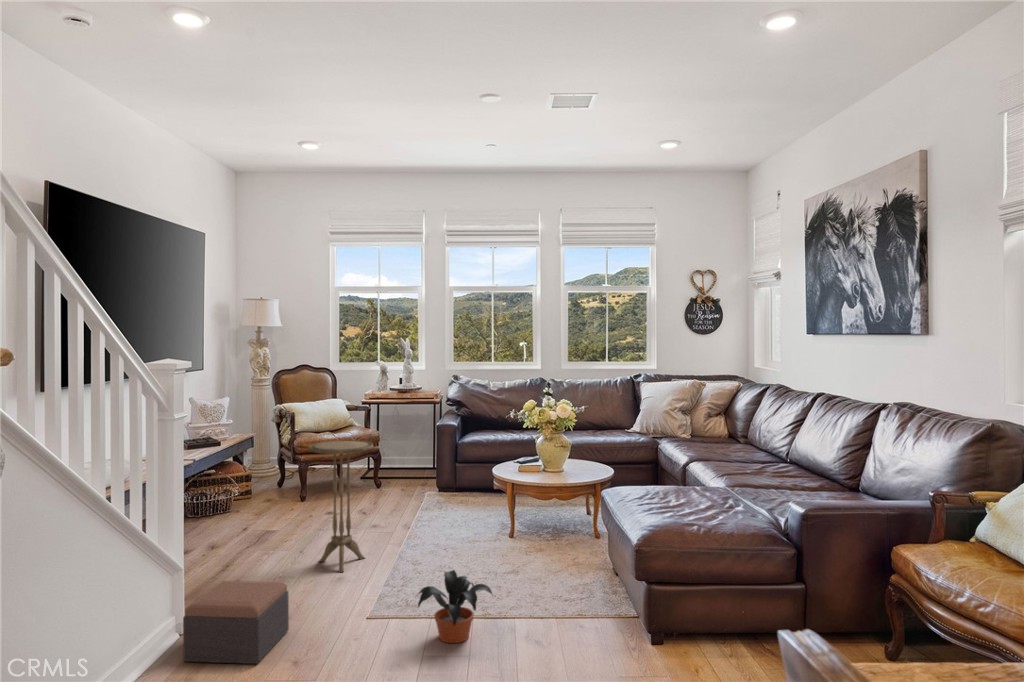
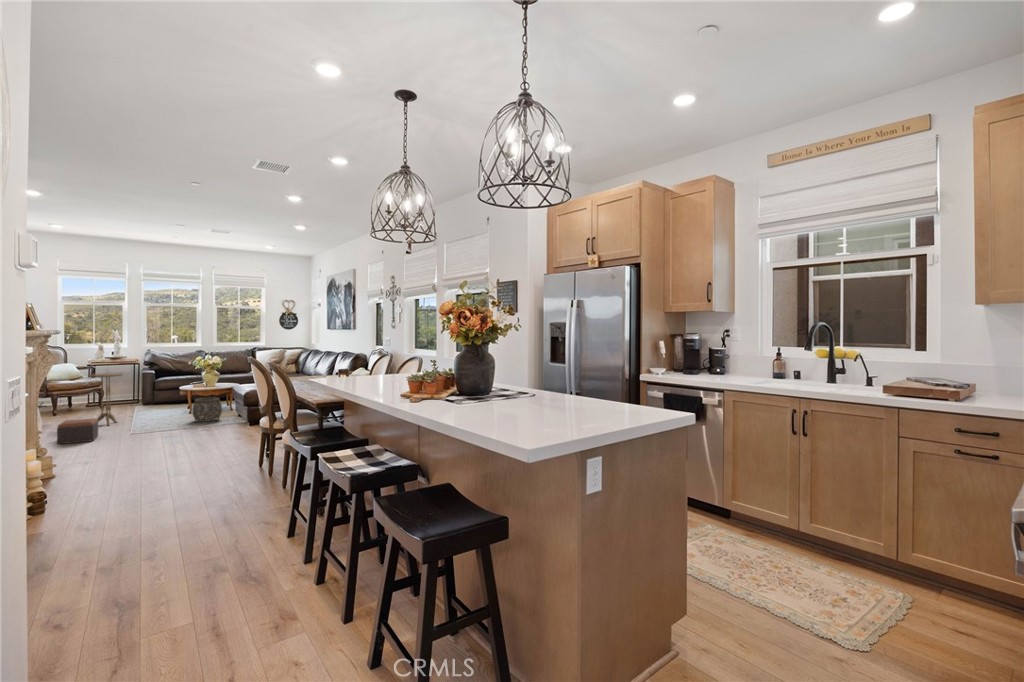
woven basket: none [508,523,580,601] -> present [192,397,222,422]
potted plant: present [418,570,492,643] -> none [156,410,188,431]

